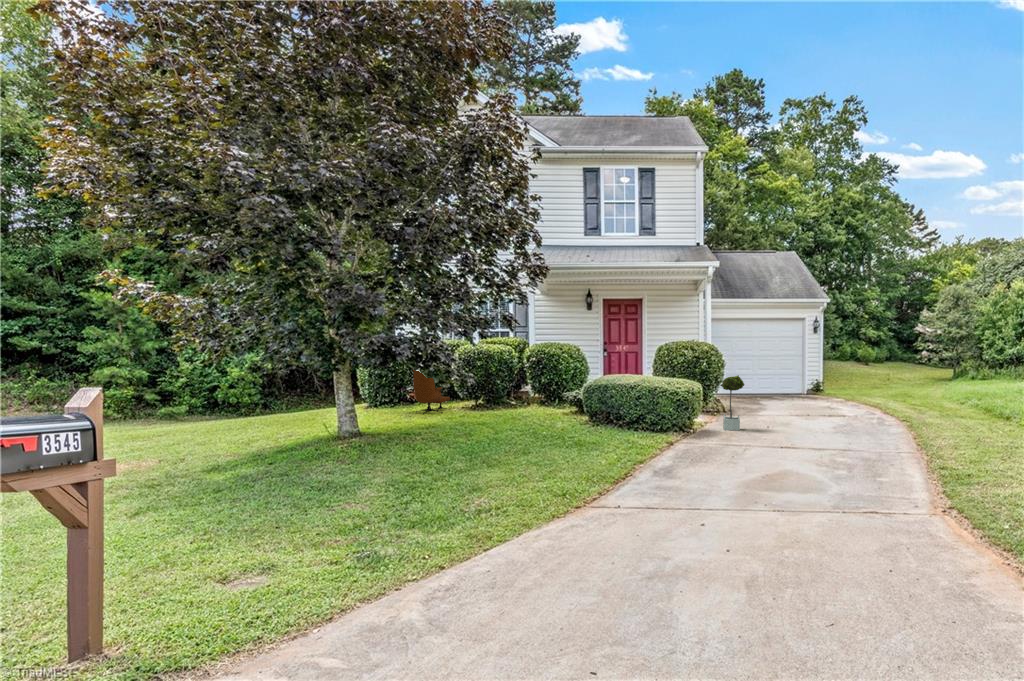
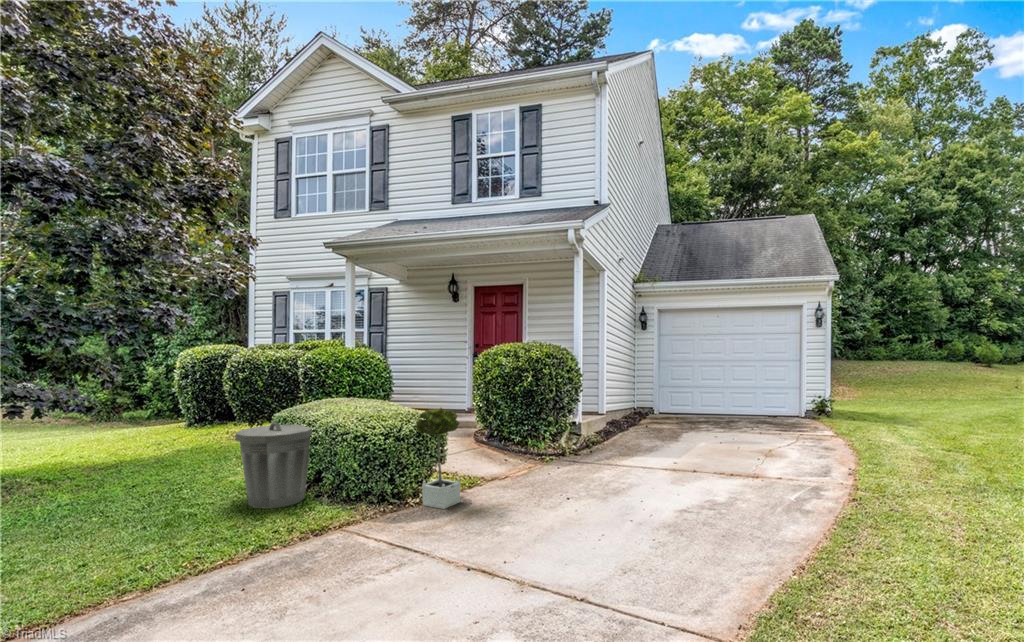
lounge chair: present [413,370,450,414] -> none [156,378,236,441]
trash can: none [618,386,661,434] -> present [236,422,312,509]

